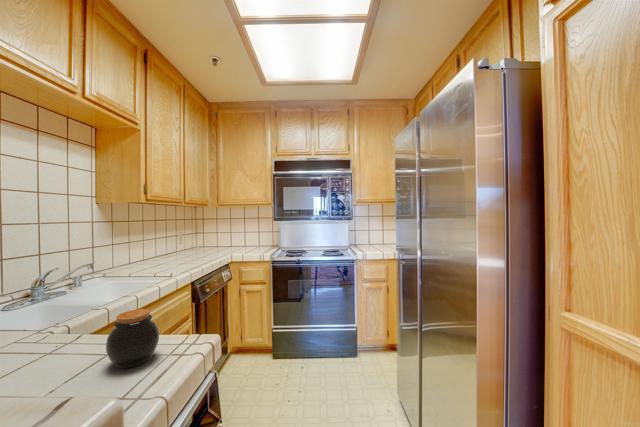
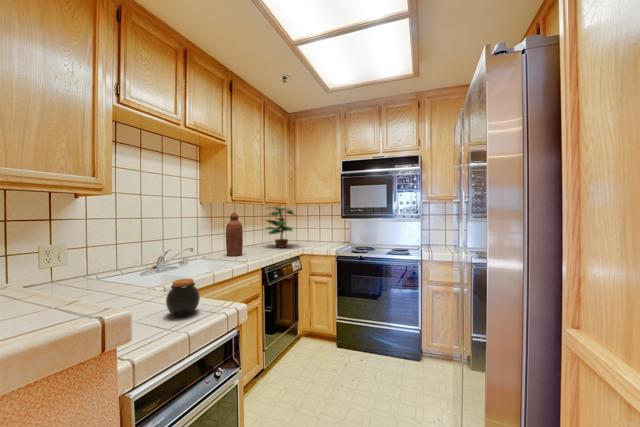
potted plant: none [182,209,225,256] -> present [266,207,294,248]
bottle: none [137,216,160,270] -> present [226,213,243,256]

